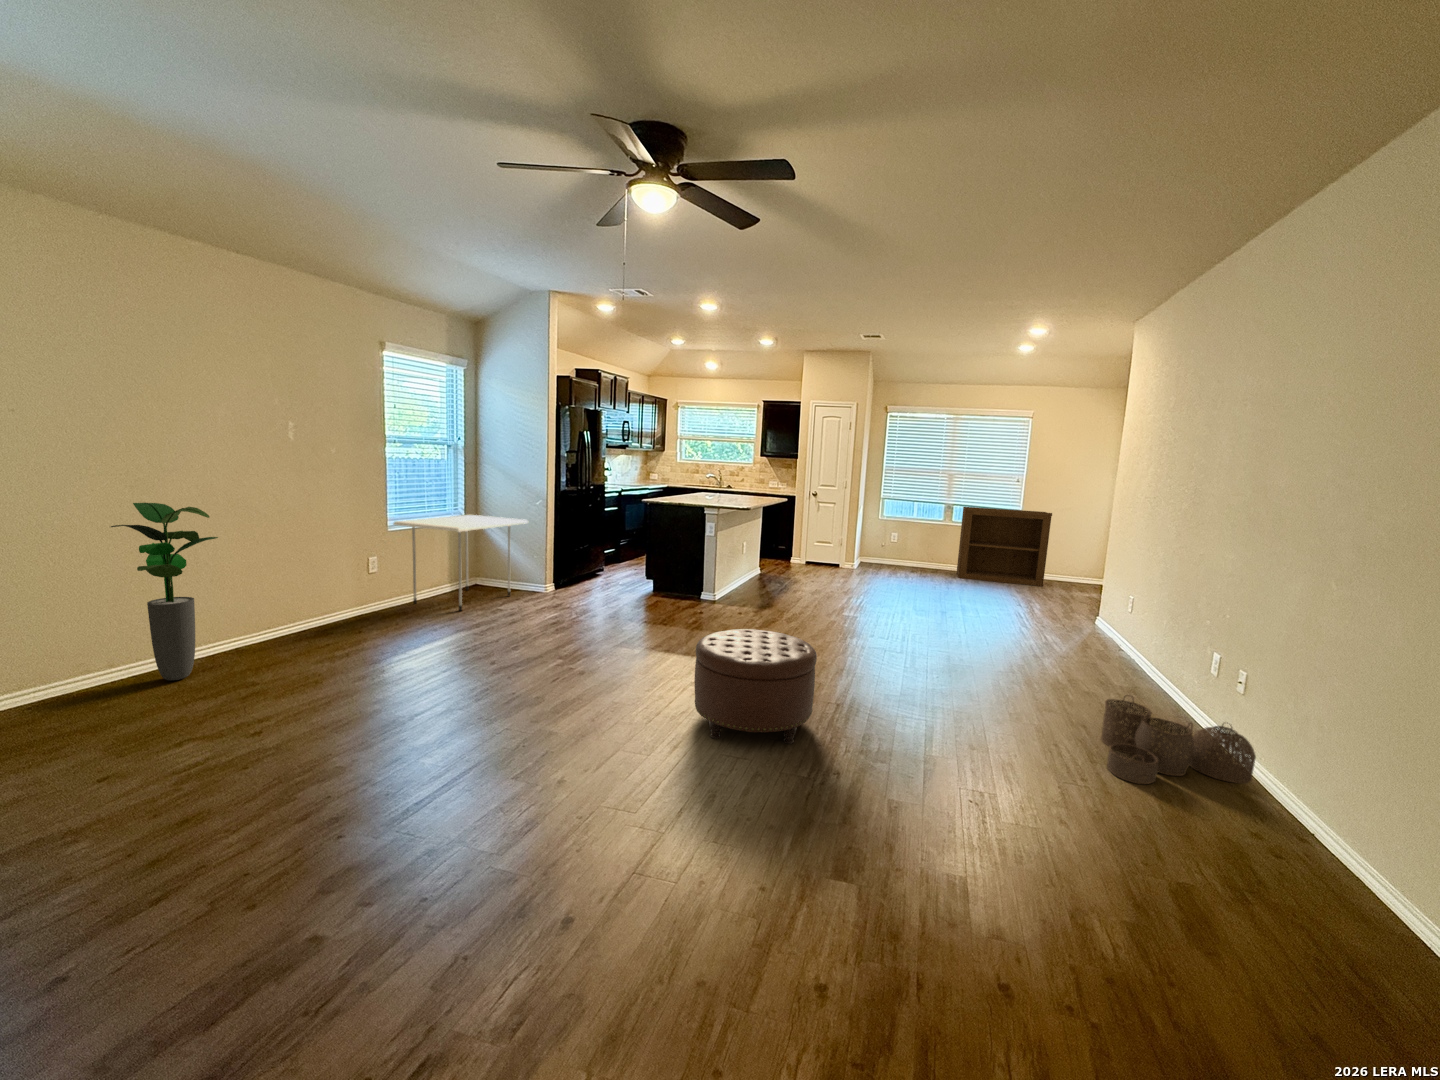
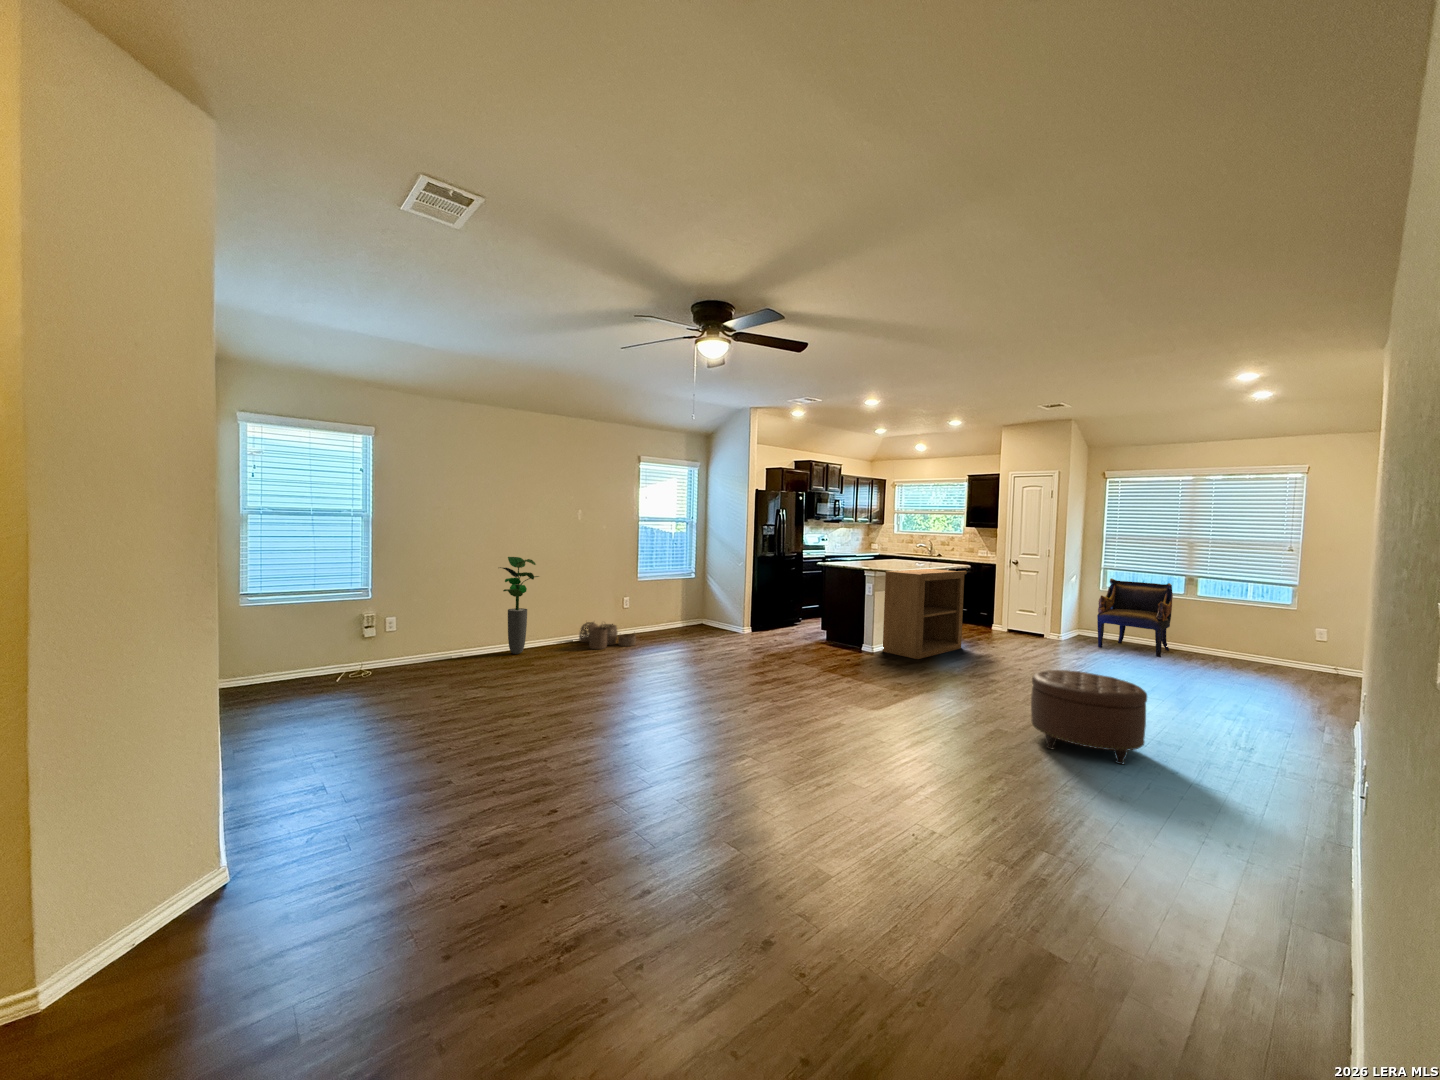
bookshelf: present [957,507,1052,586] -> present [882,569,967,659]
armchair: none [883,508,938,577] -> present [1097,578,1173,657]
dining table: present [394,515,528,611] -> none [645,572,733,638]
ottoman: present [694,629,817,744] -> present [1031,670,1147,764]
woven basket: present [1102,695,1256,784] -> present [579,622,636,649]

